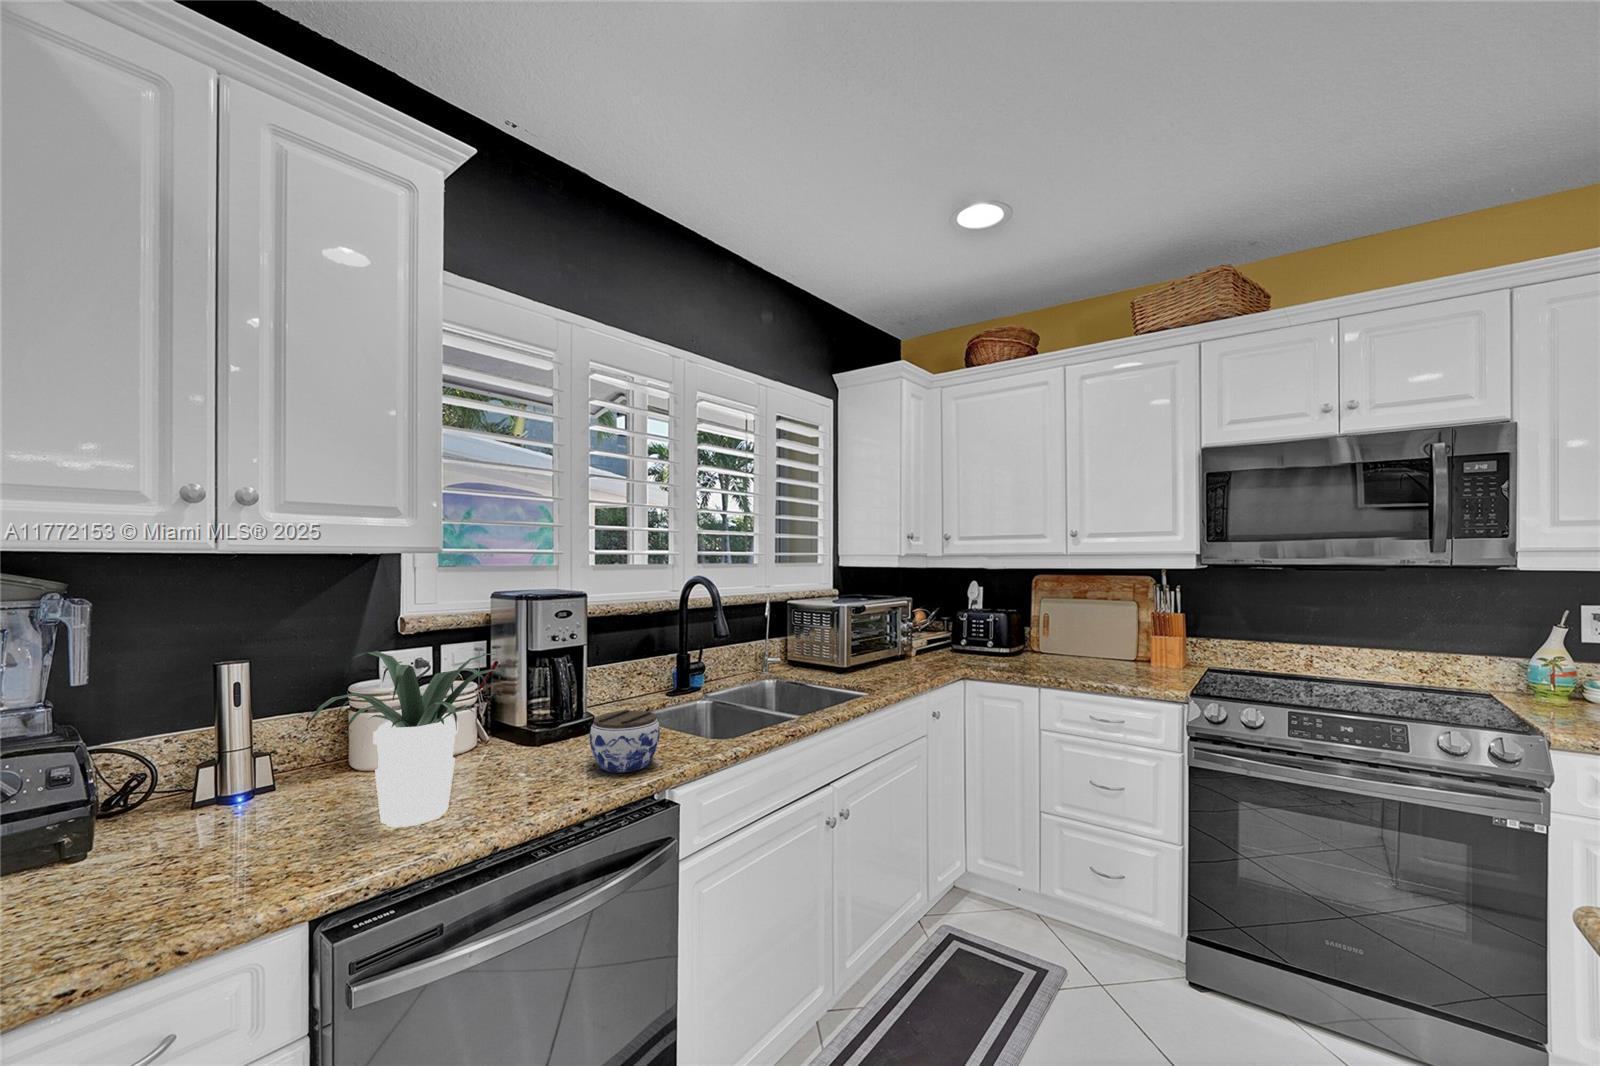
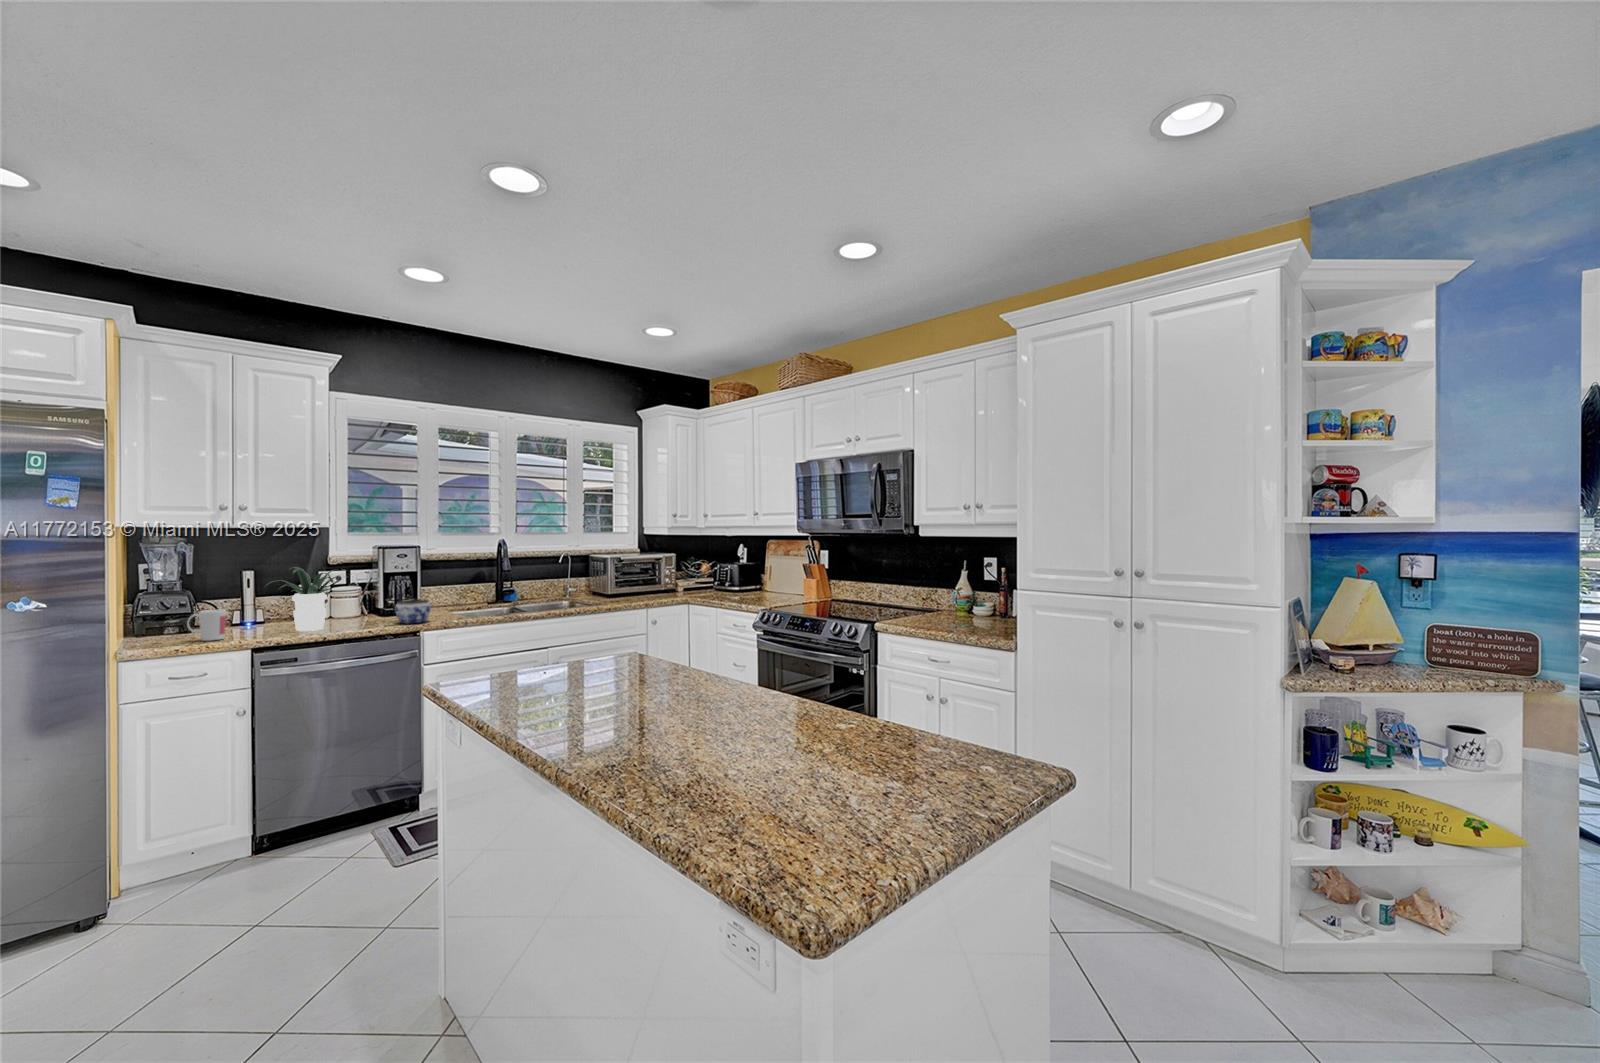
mug: none [67,798,200,914] -> present [187,610,226,641]

